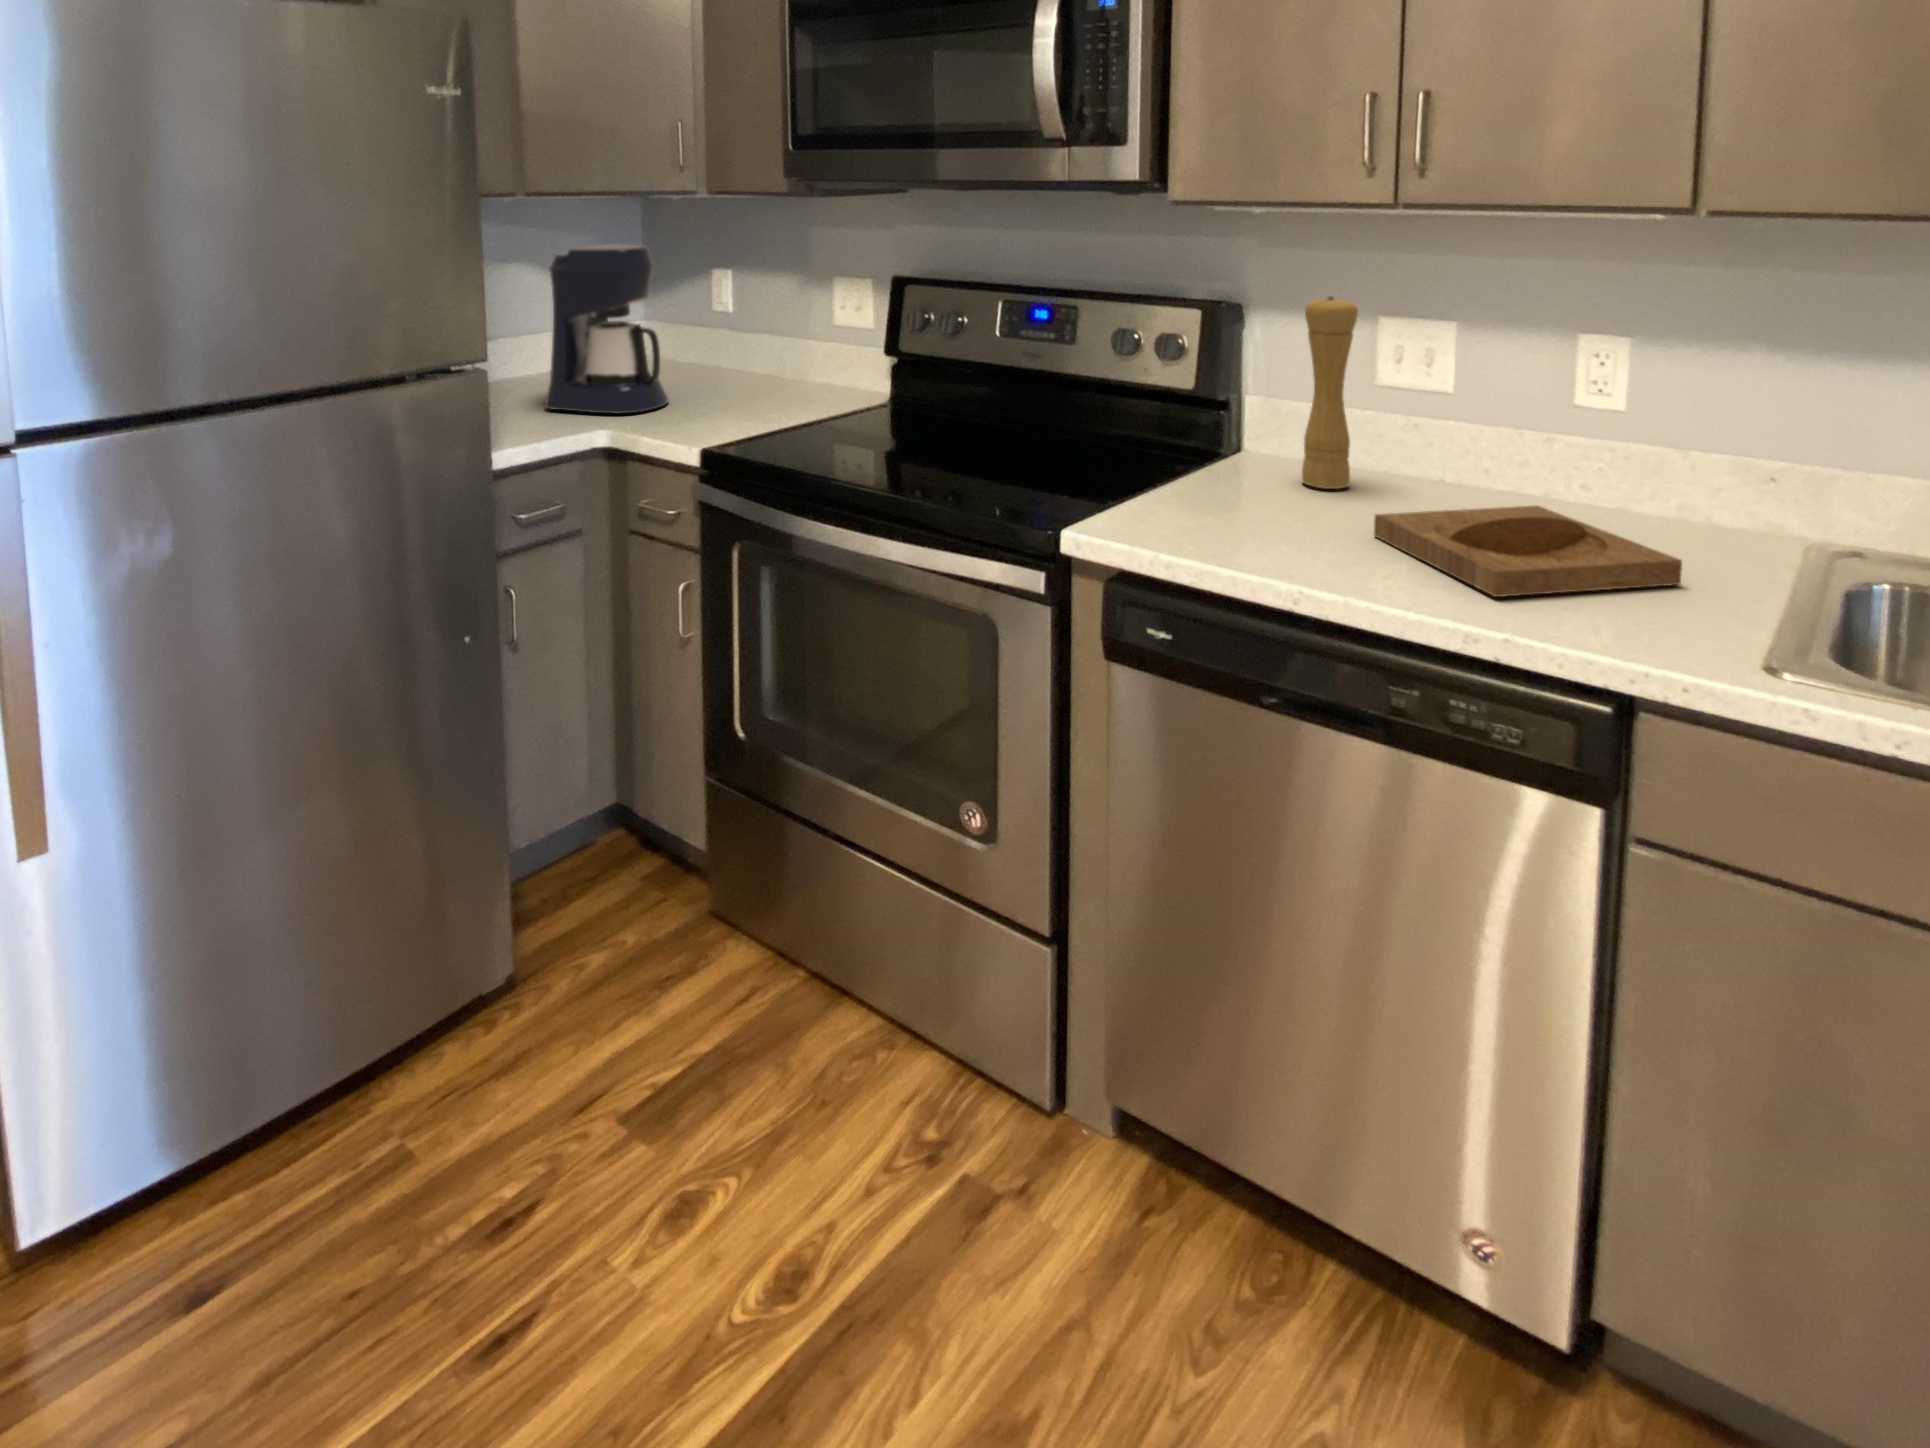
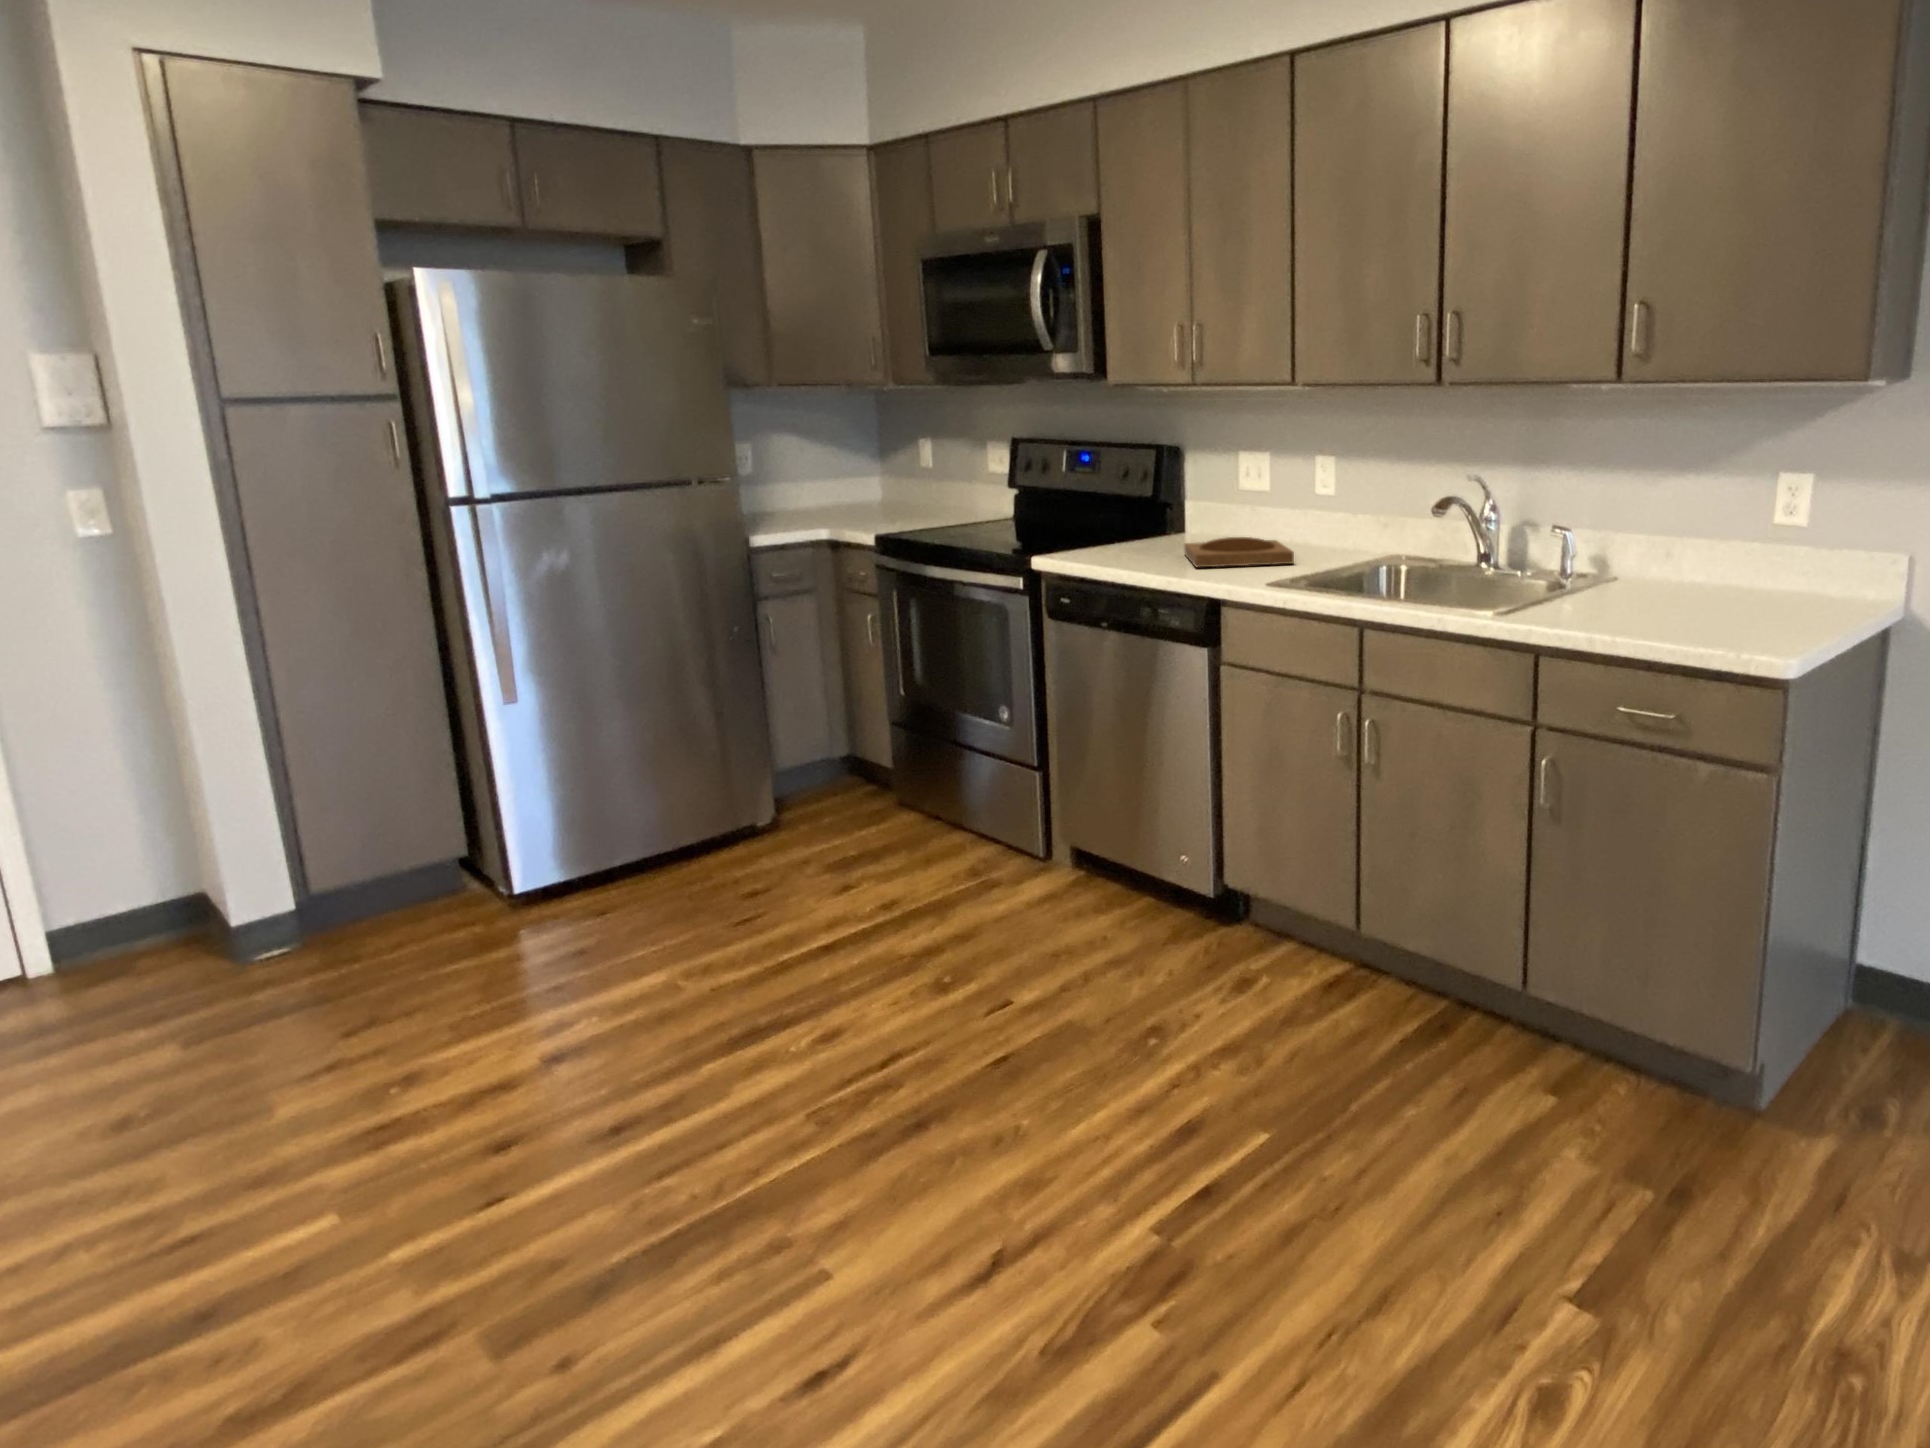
coffee maker: present [545,244,669,414] -> none [795,419,876,523]
pepper mill: present [1302,296,1358,489] -> none [1185,435,1213,542]

